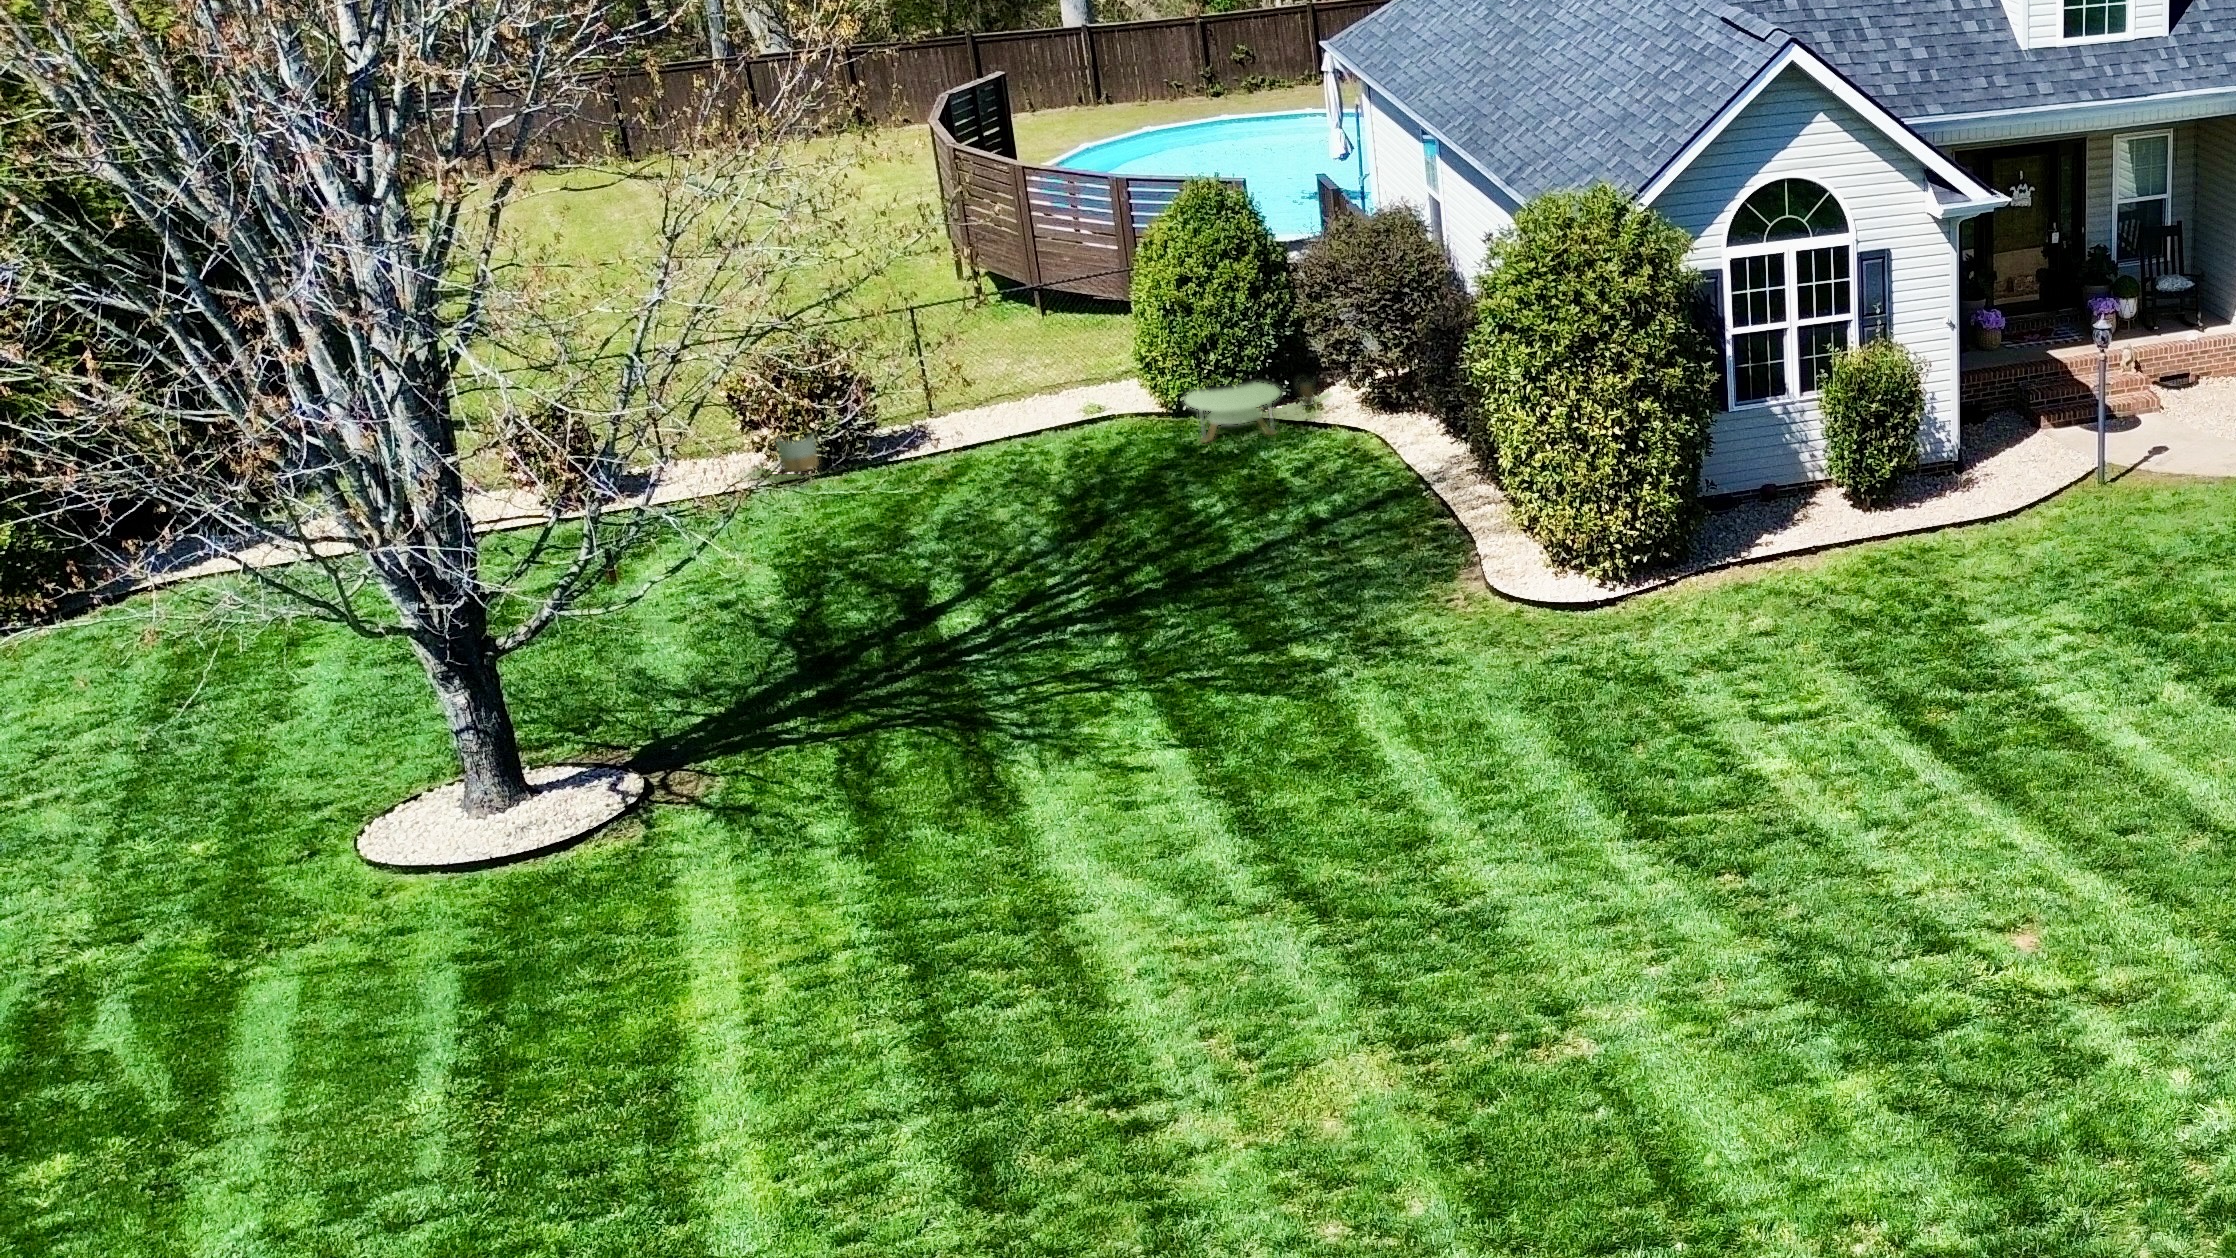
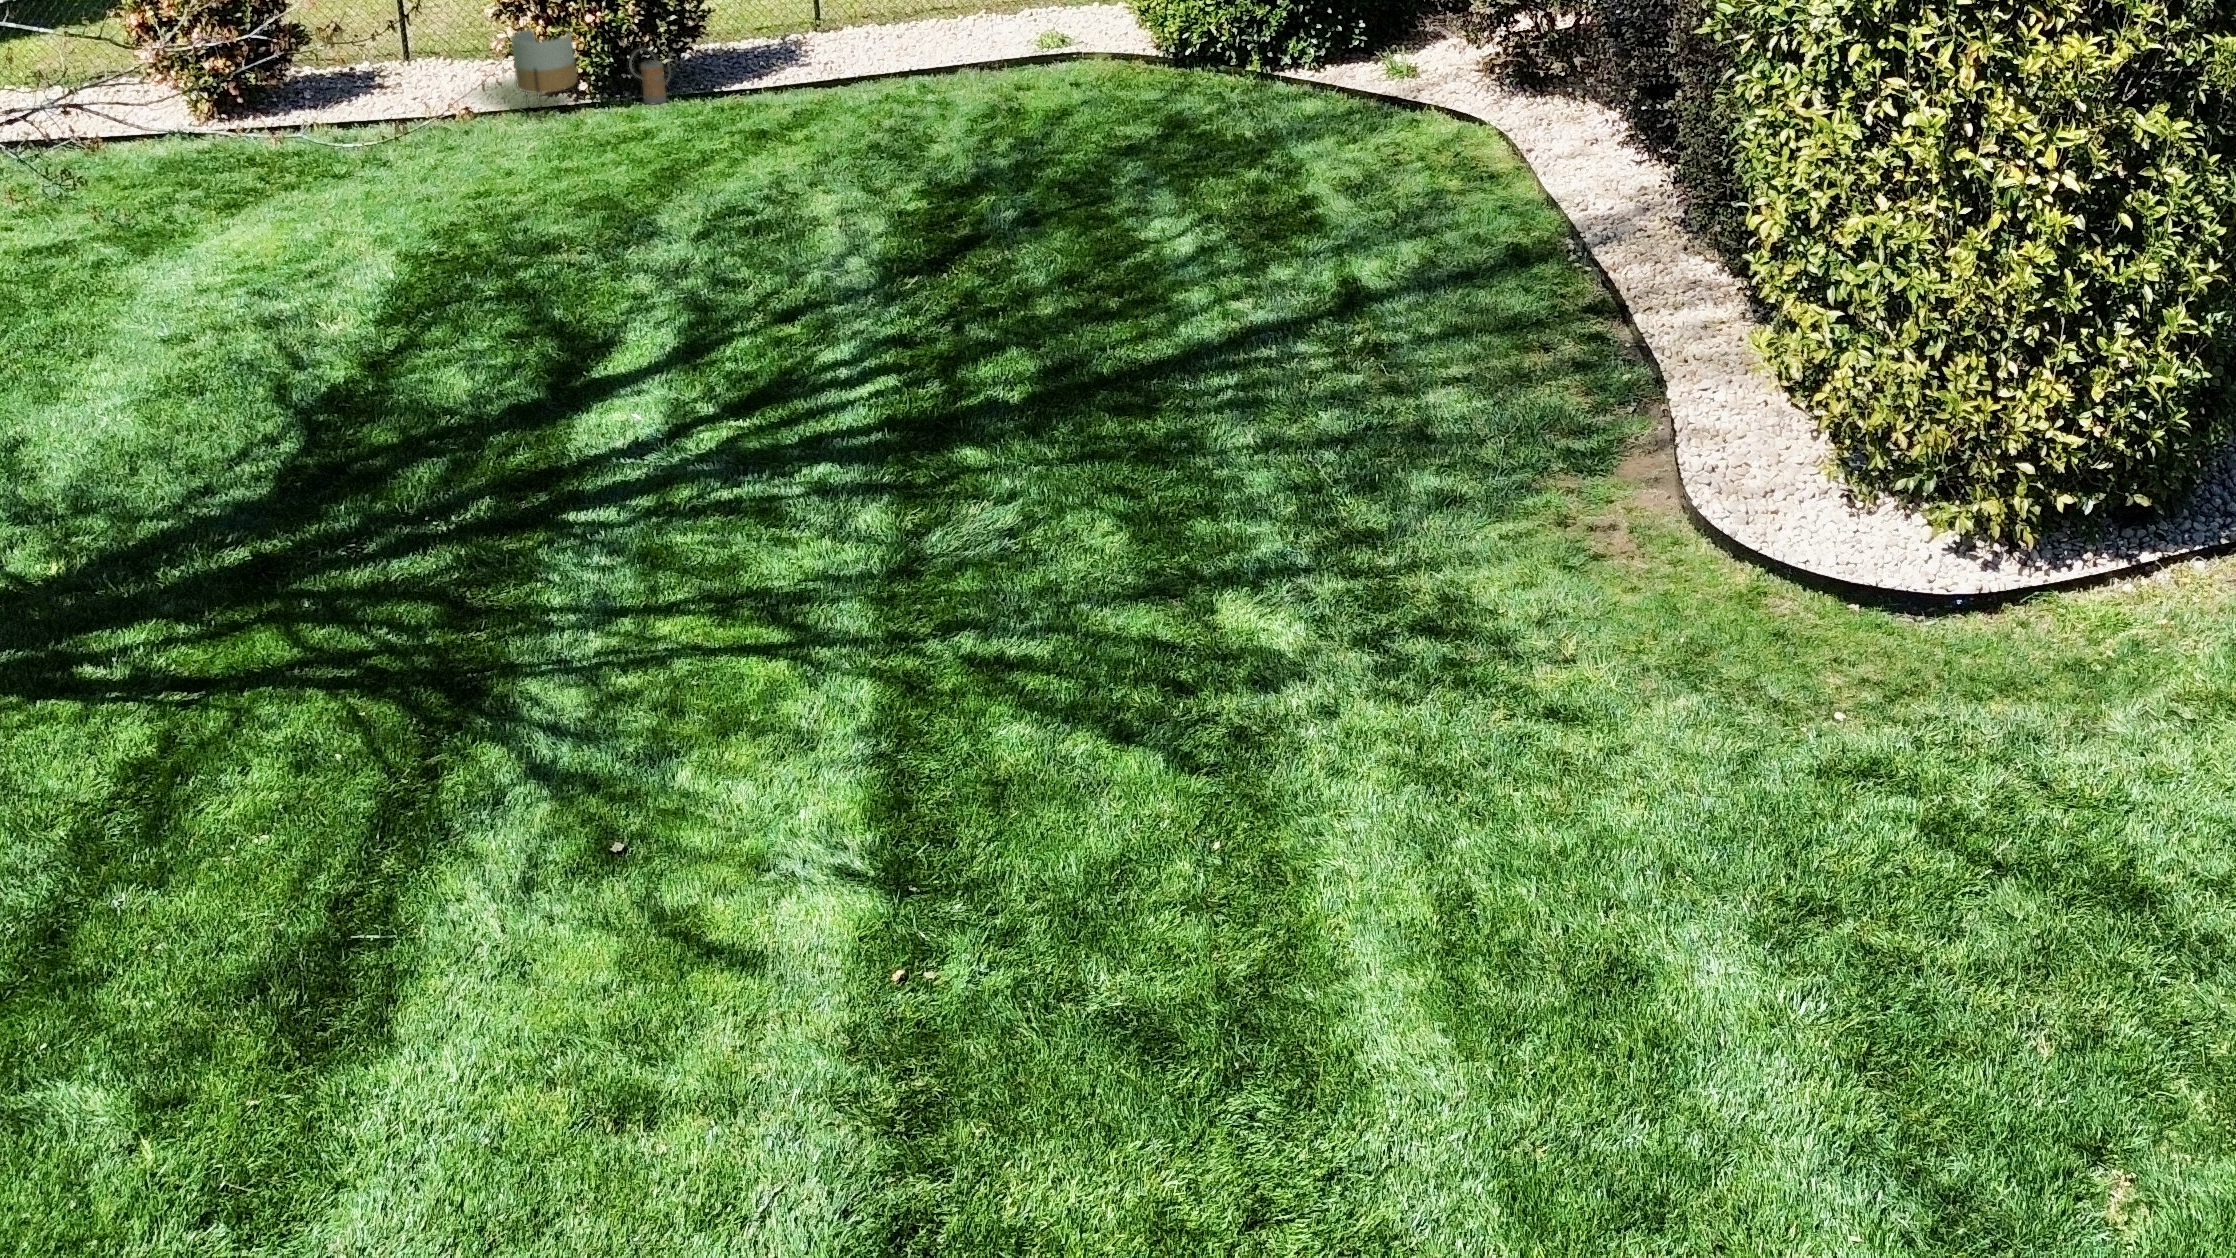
watering can: present [1297,379,1314,406] -> present [629,48,672,104]
round table: present [1185,383,1280,442] -> none [1177,12,1345,113]

